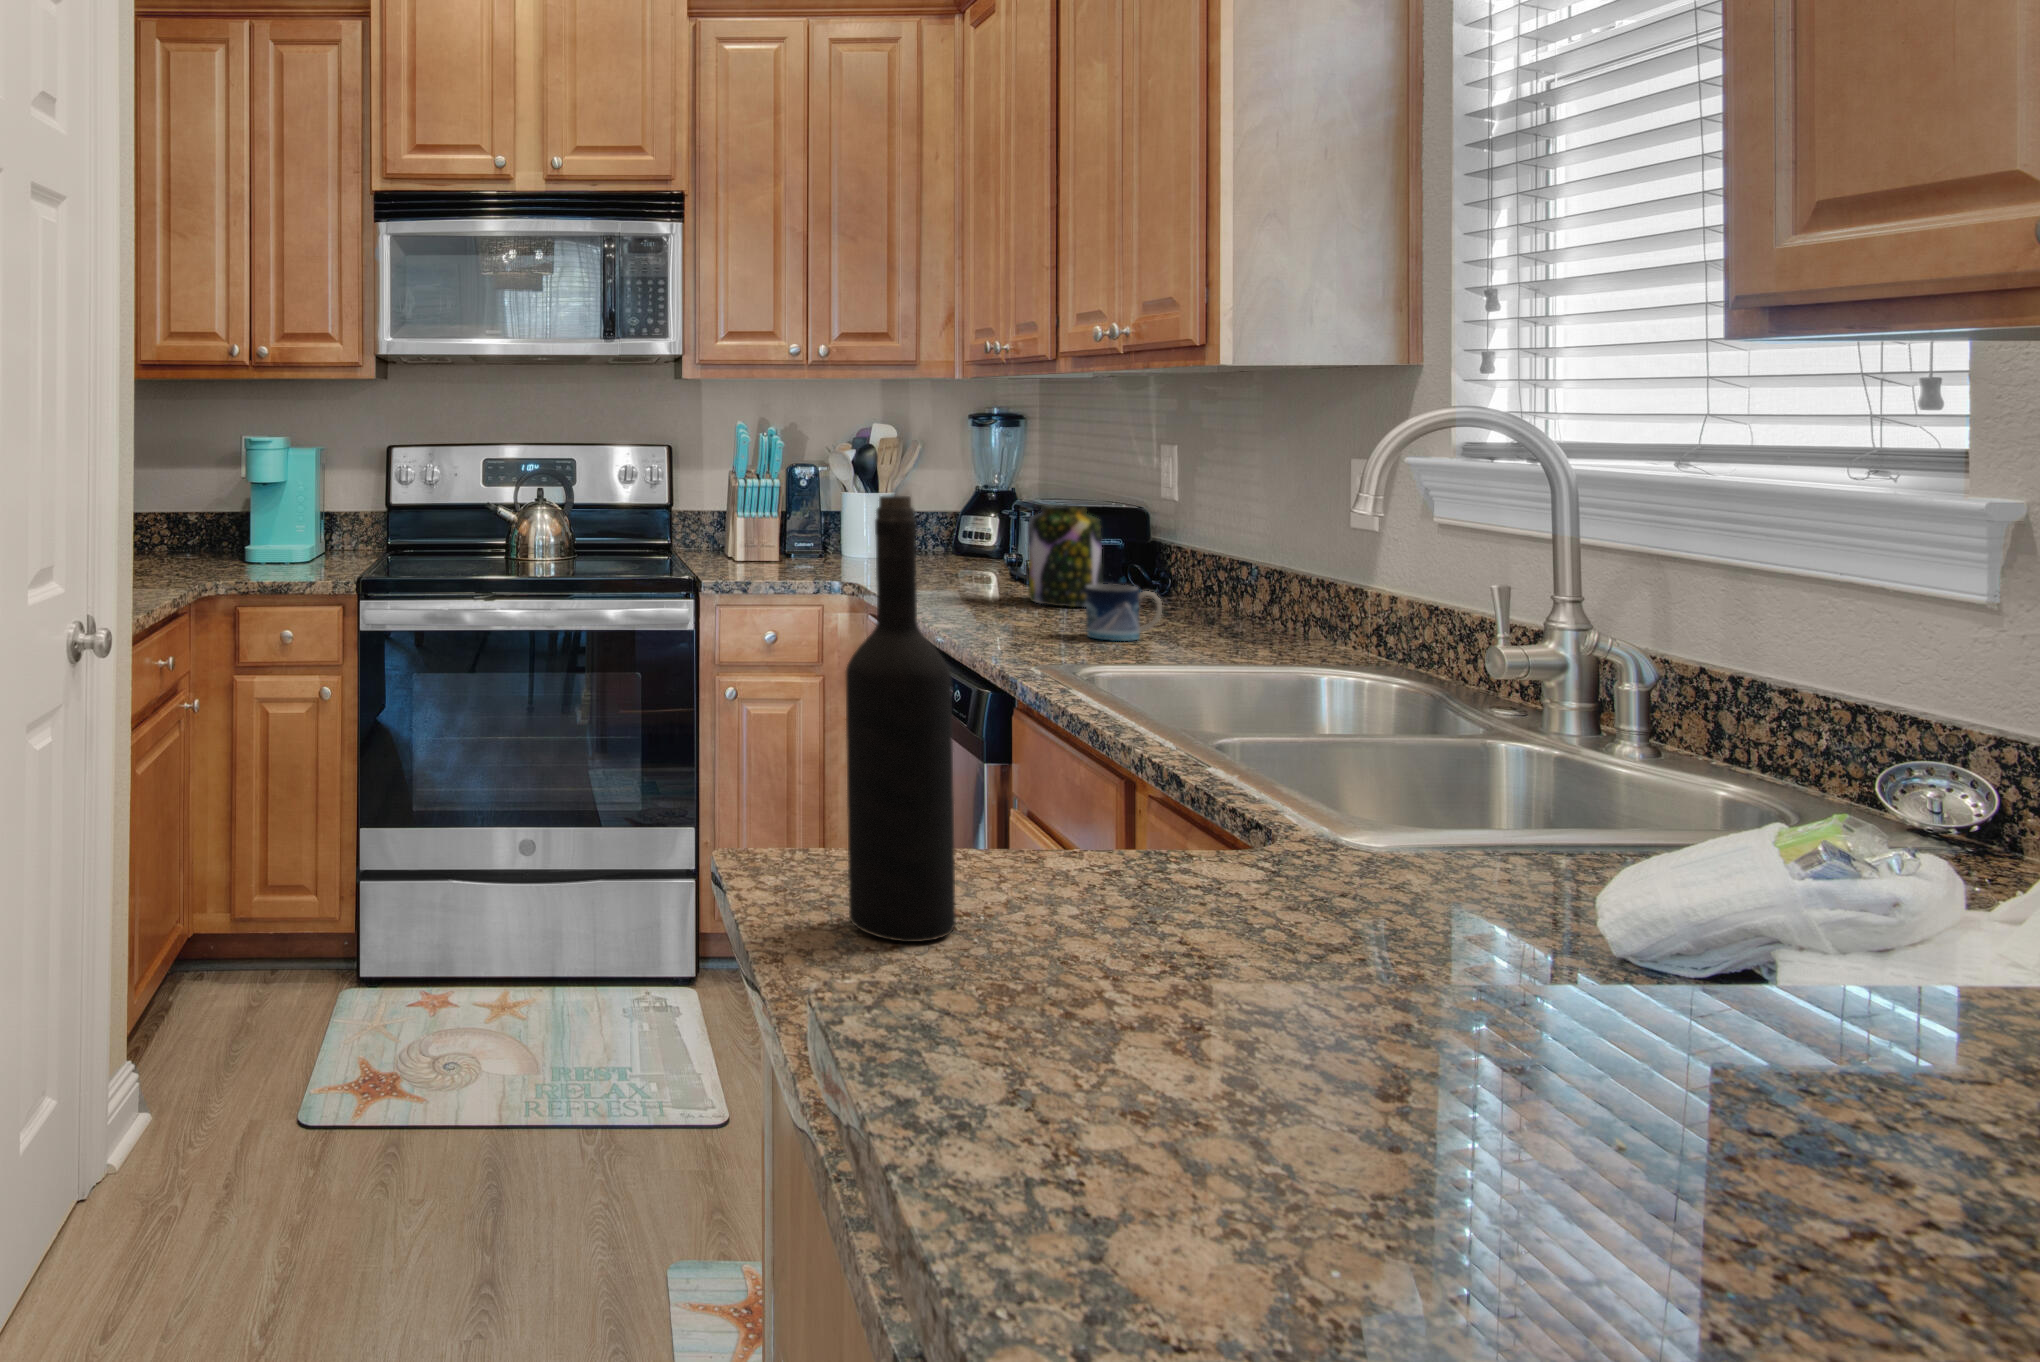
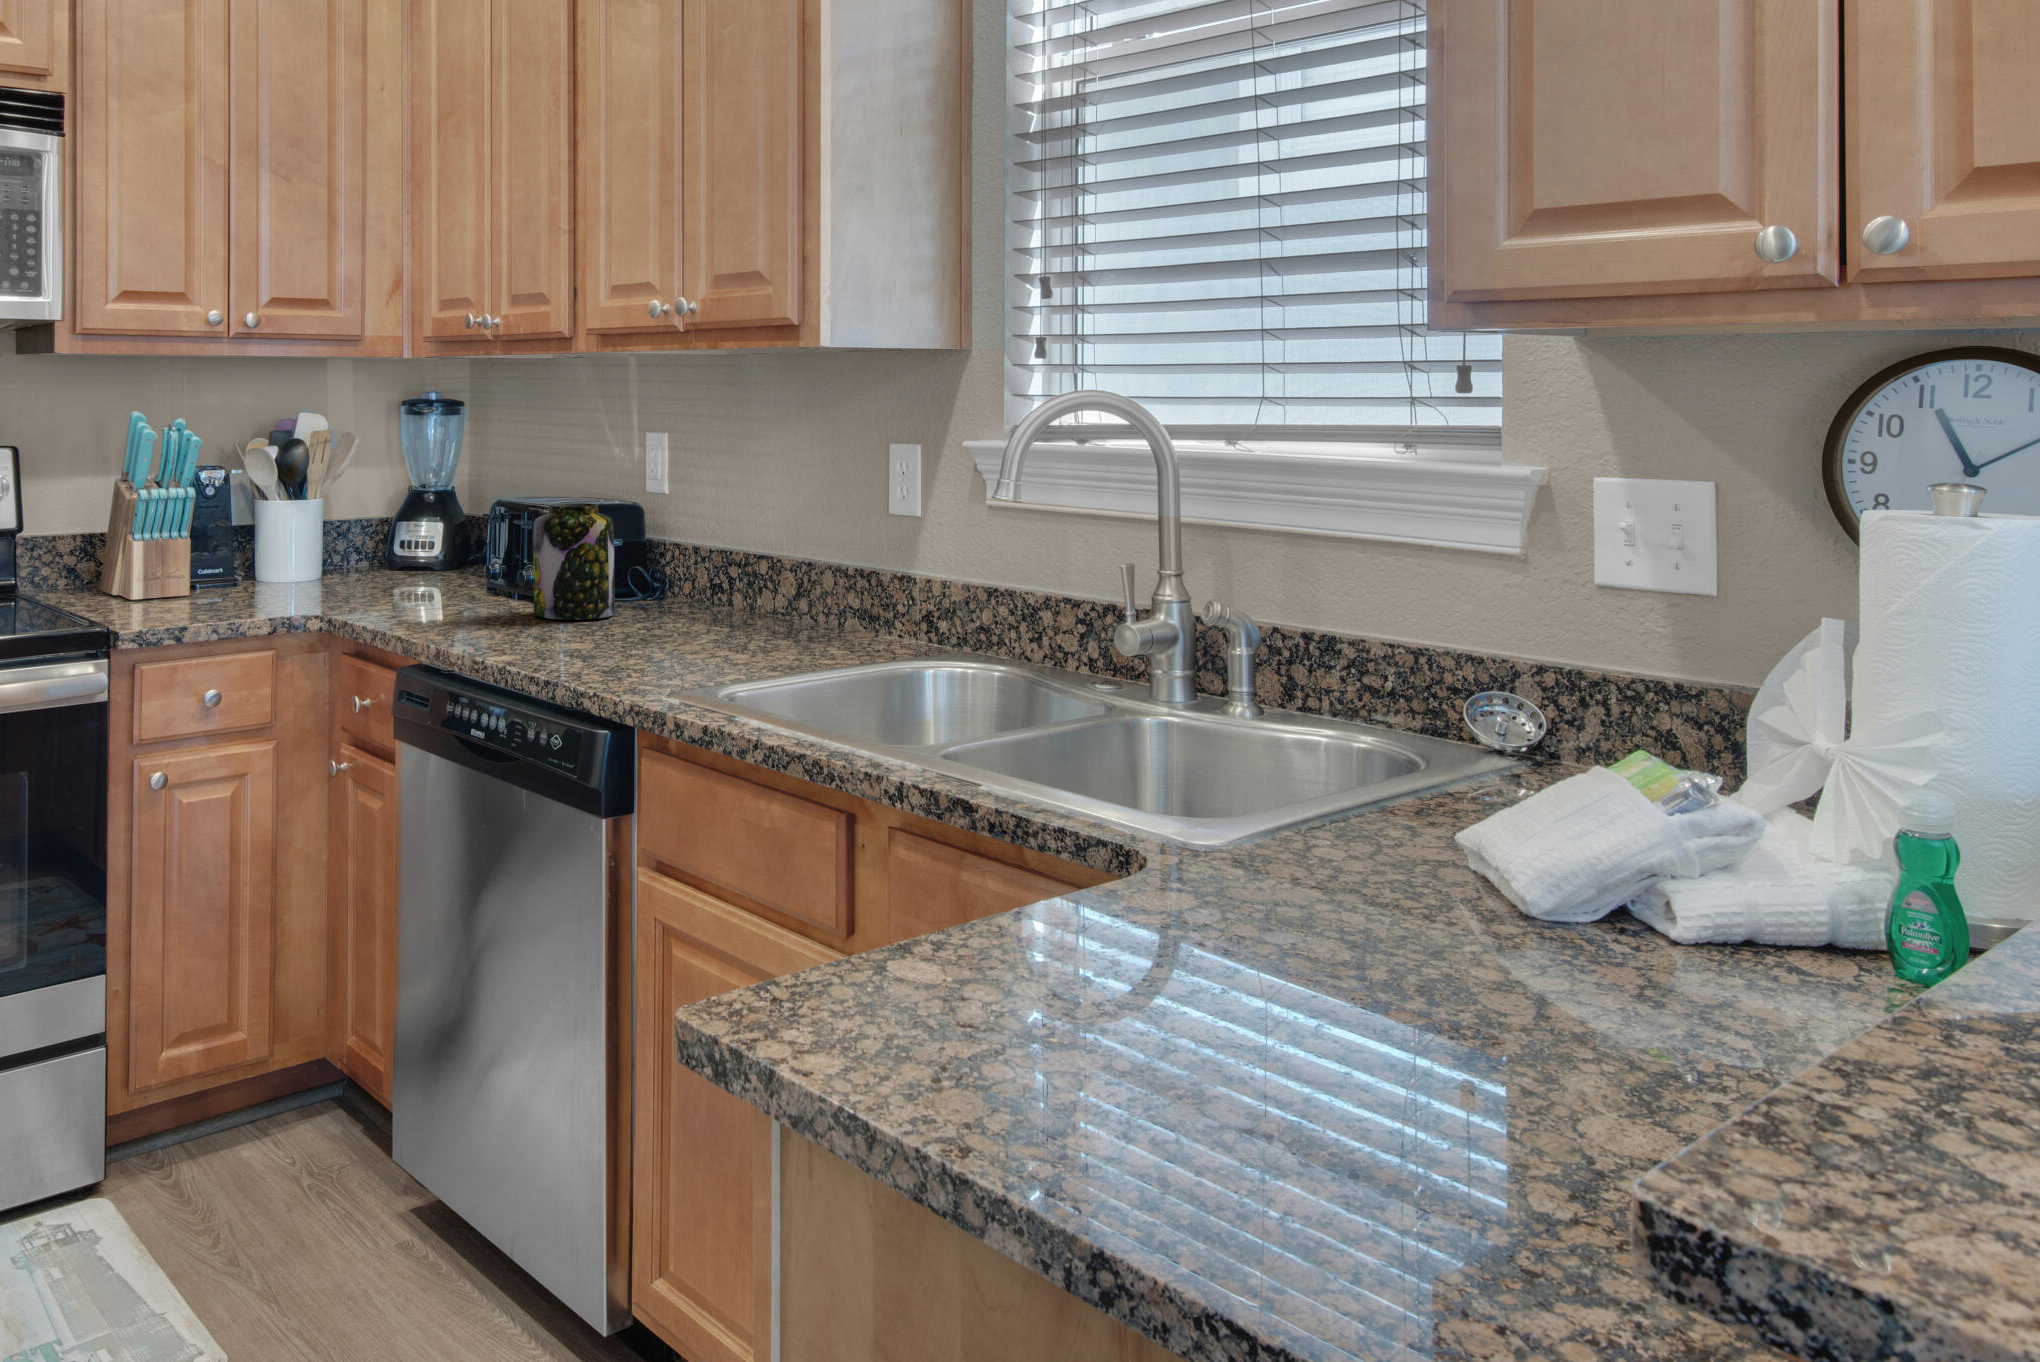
wine bottle: present [846,496,956,942] -> none [1024,516,1168,1103]
mug: present [1086,584,1162,641] -> none [647,591,725,655]

